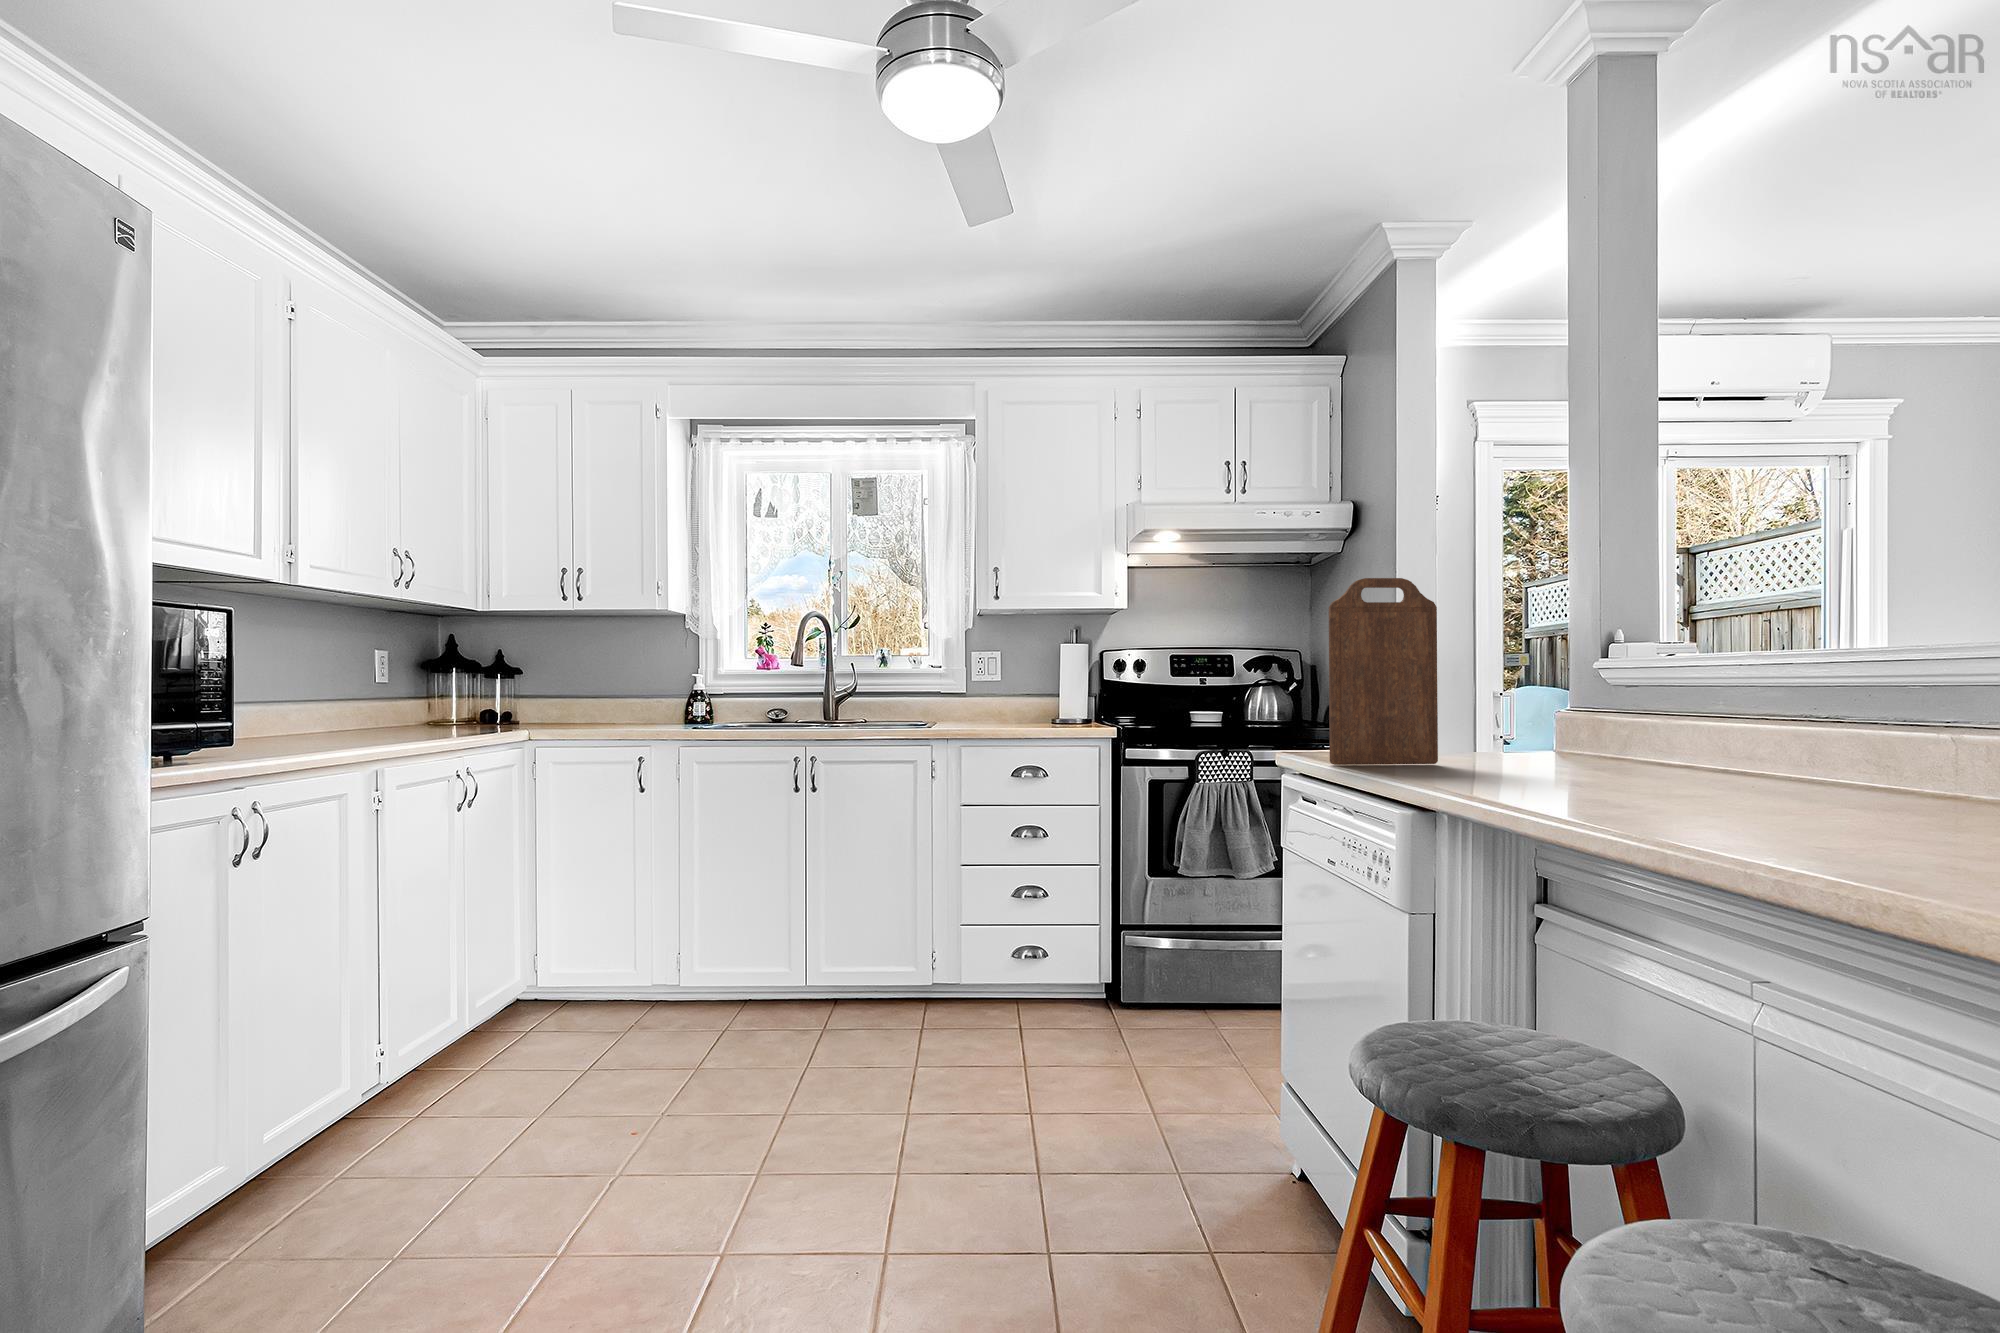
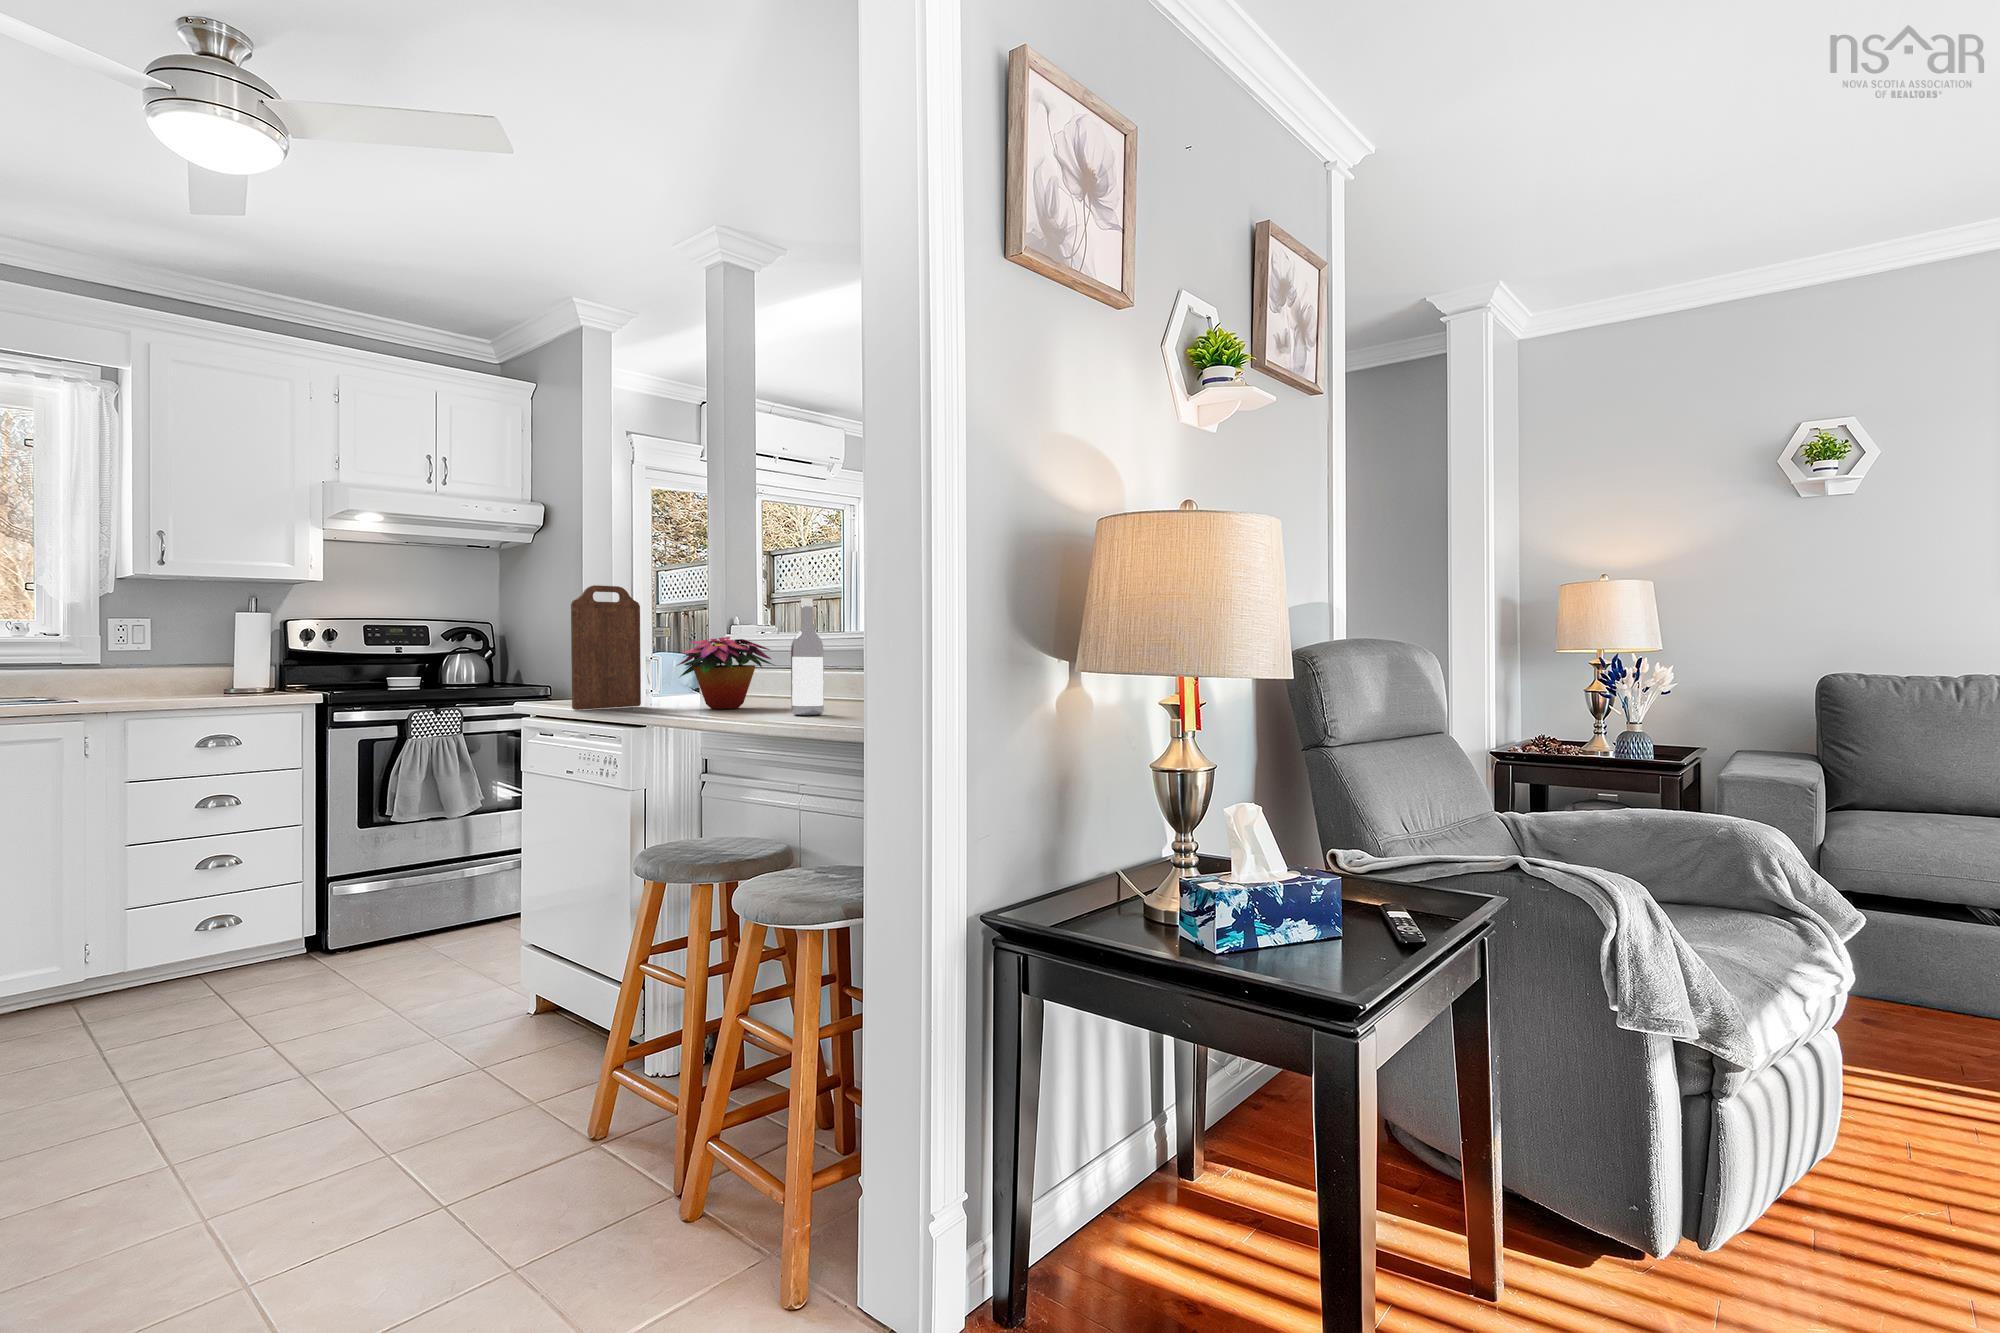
wine bottle: none [1720,560,1806,809] -> present [791,598,824,715]
flower arrangement: none [1479,650,1701,779] -> present [677,636,776,709]

